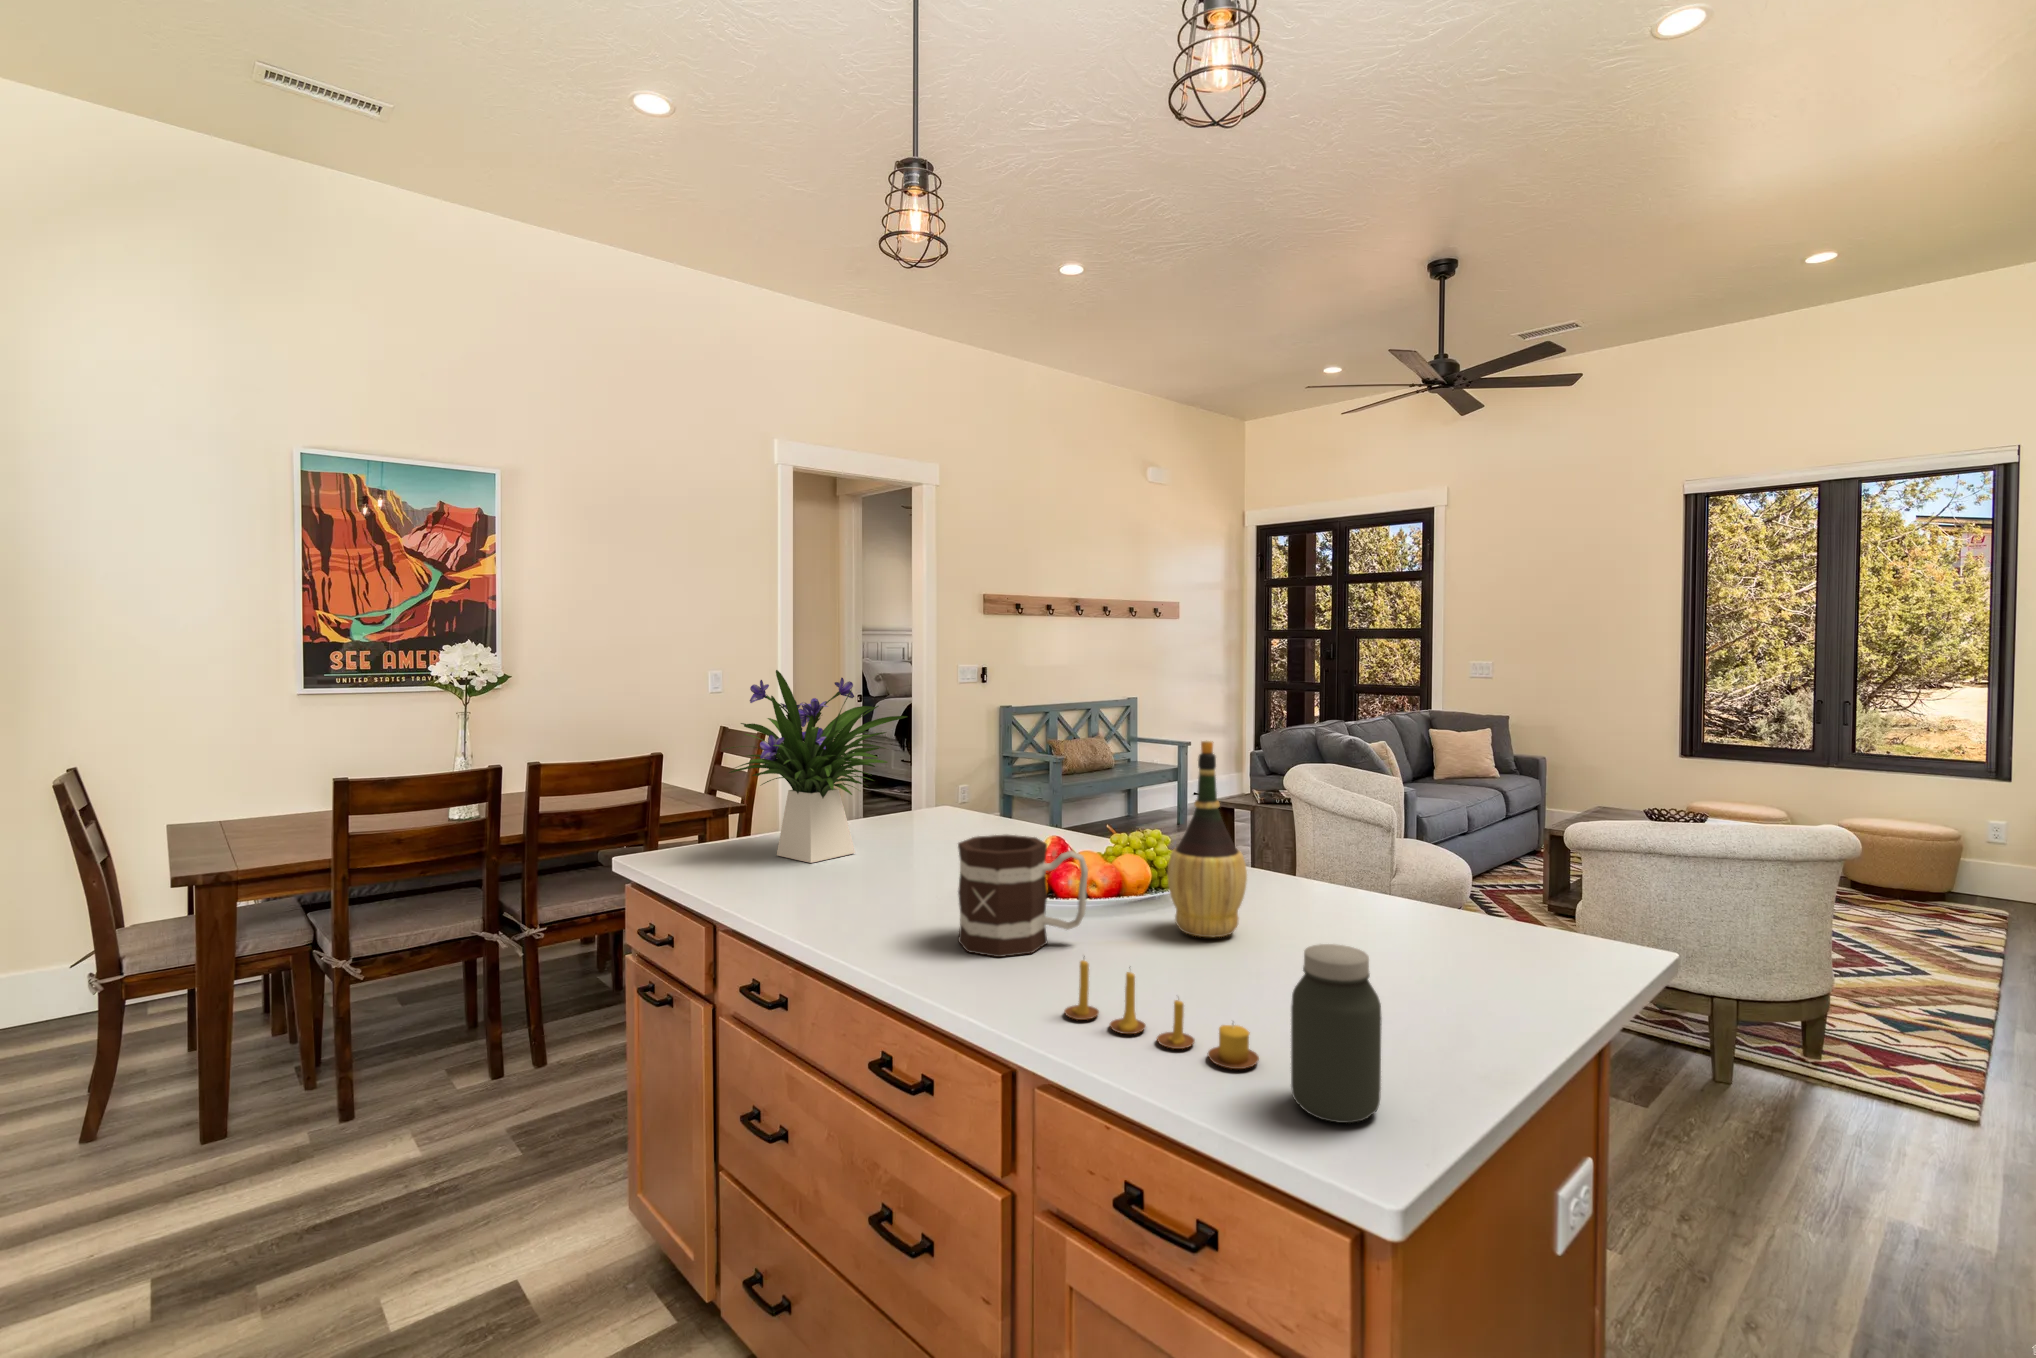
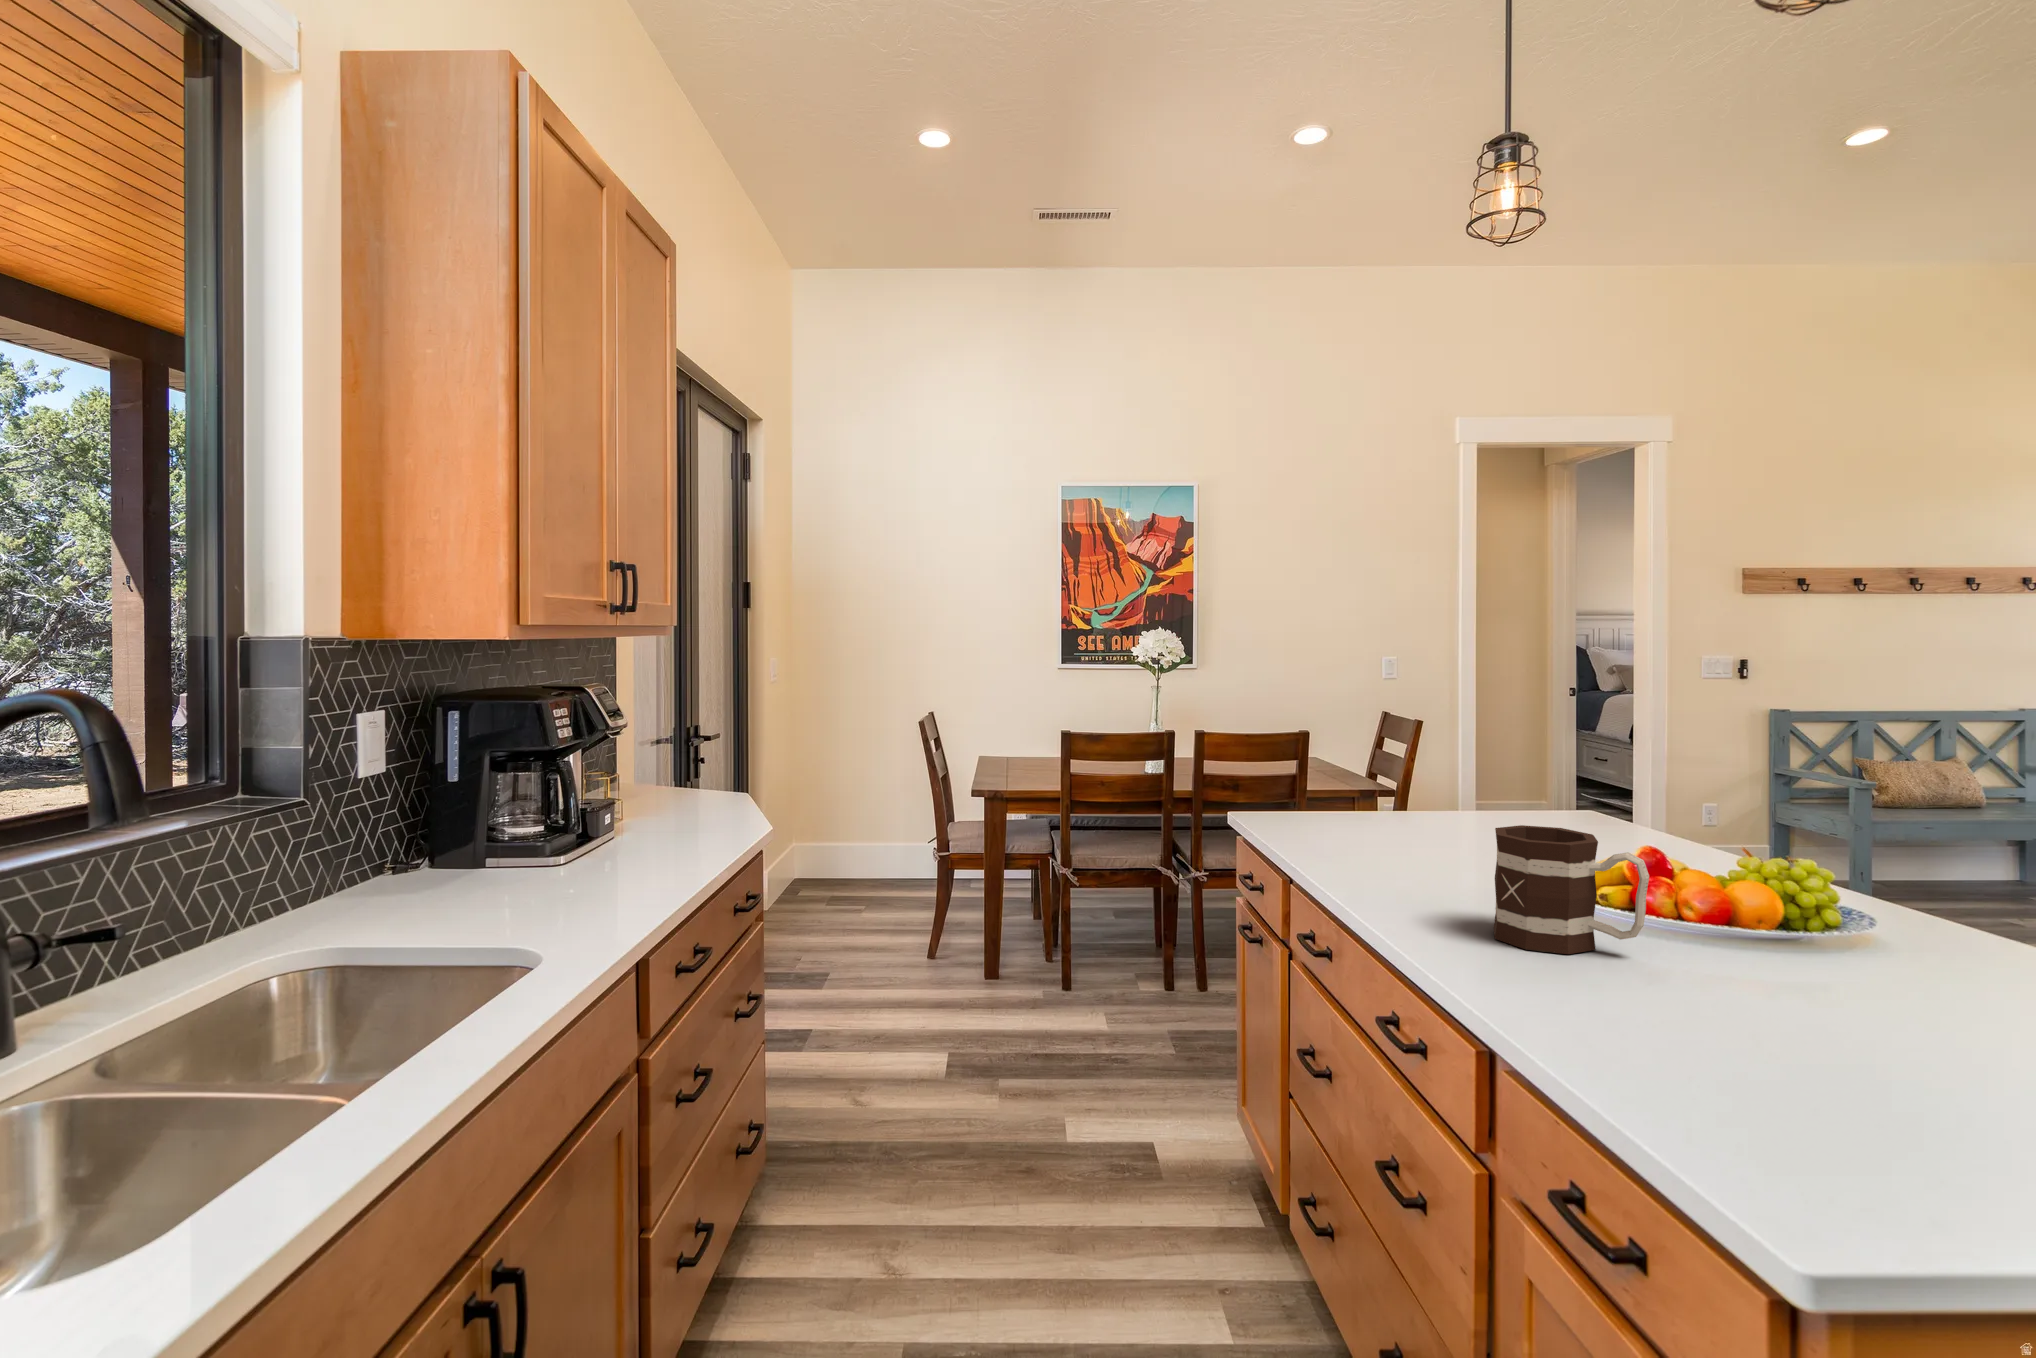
flower arrangement: present [723,670,907,863] -> none [1315,651,1507,841]
wine bottle: present [1168,741,1247,937] -> none [1774,743,1900,990]
jar: present [1291,944,1382,1123] -> none [1757,975,1892,1191]
candle: present [1064,960,1259,1069] -> none [1551,951,1760,1107]

